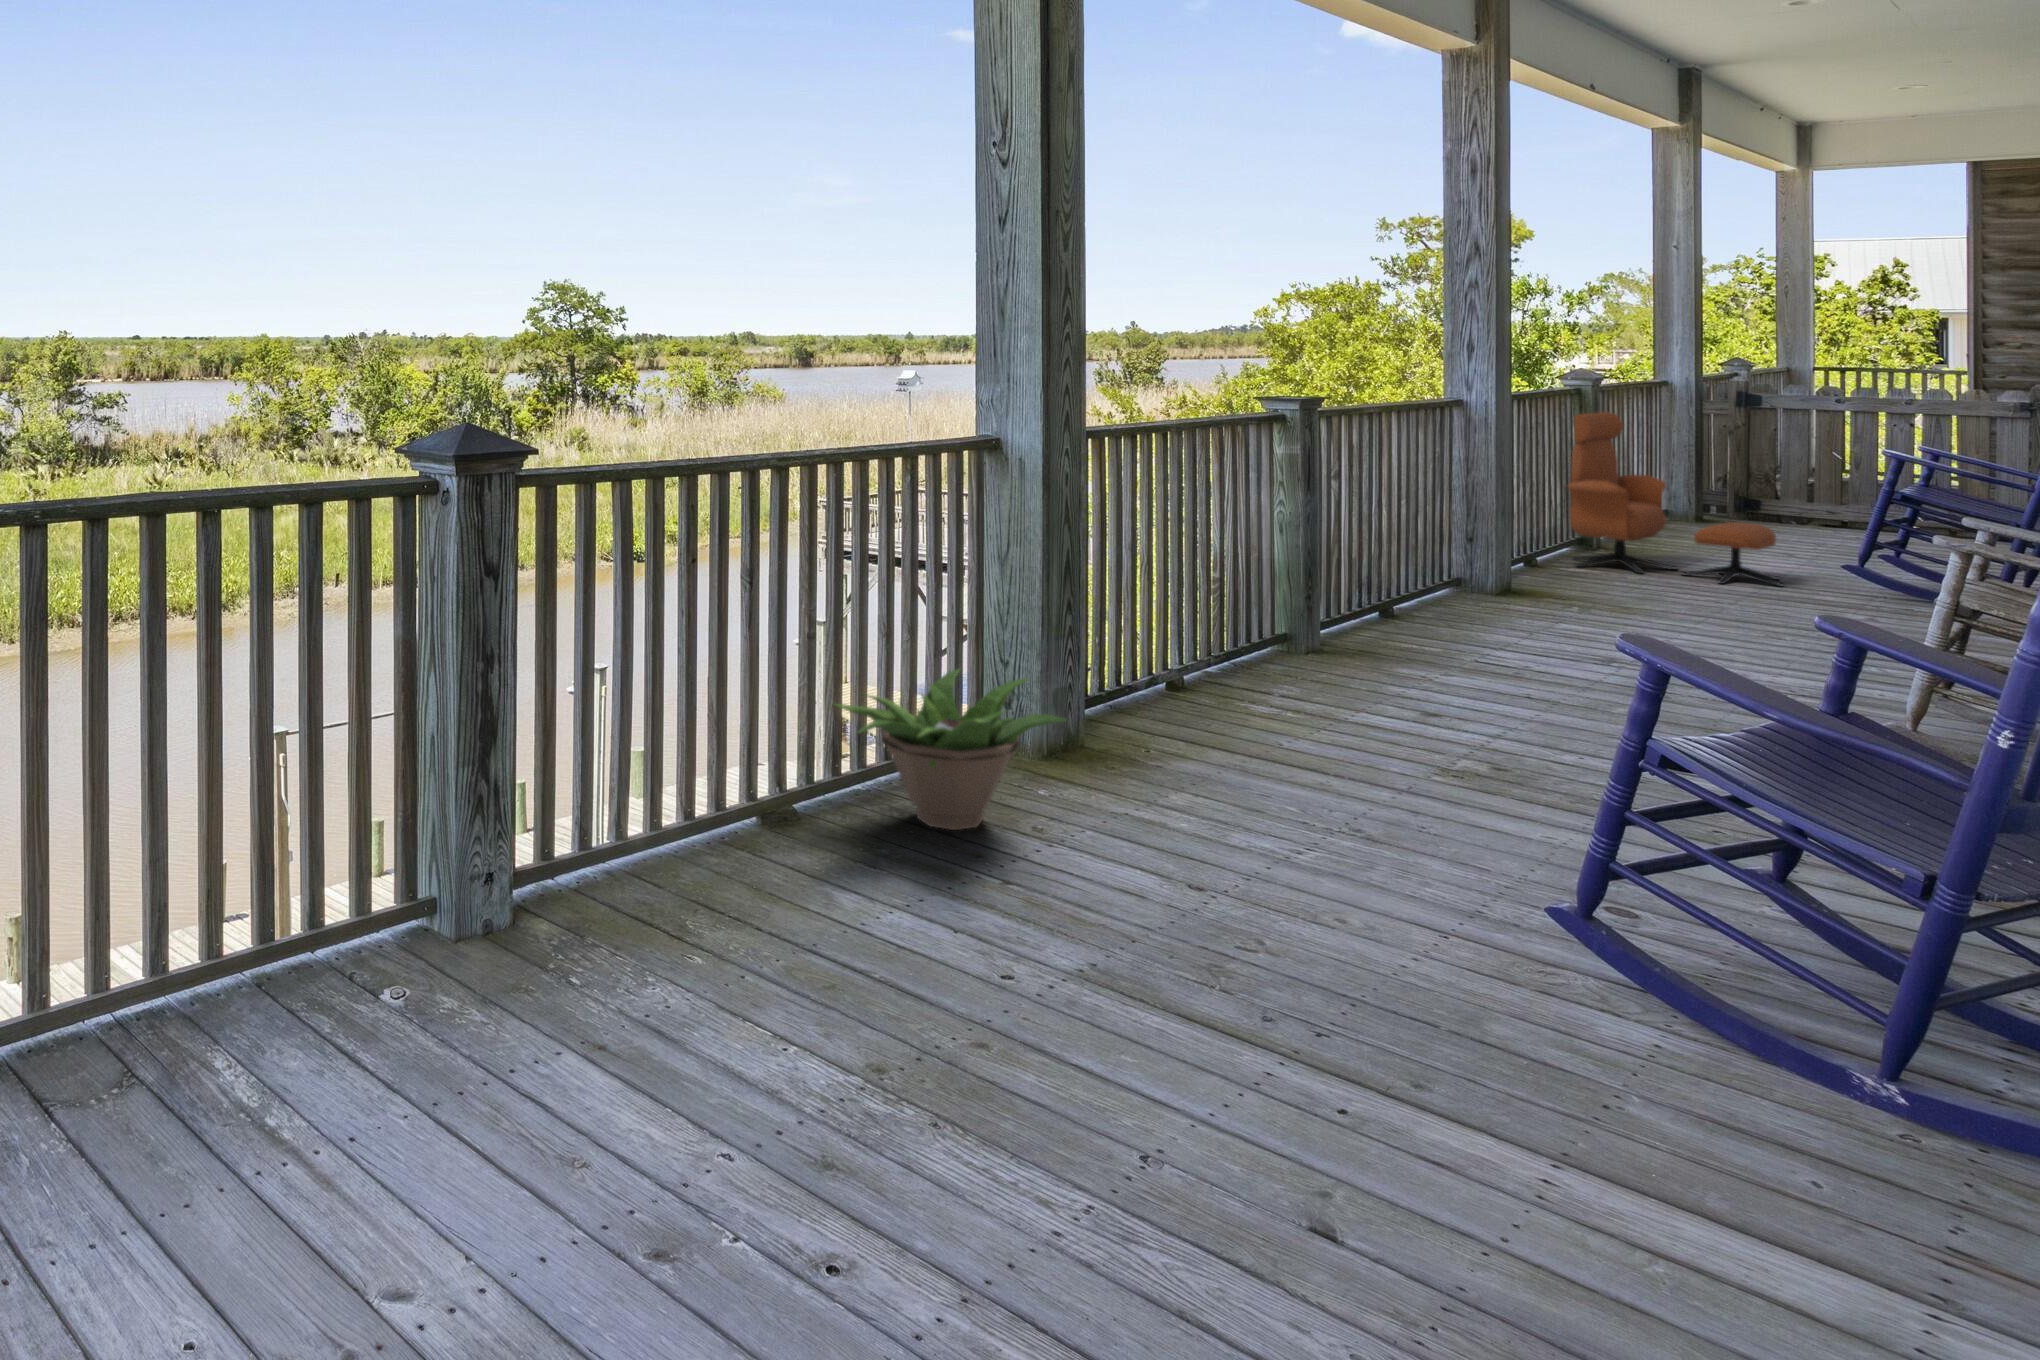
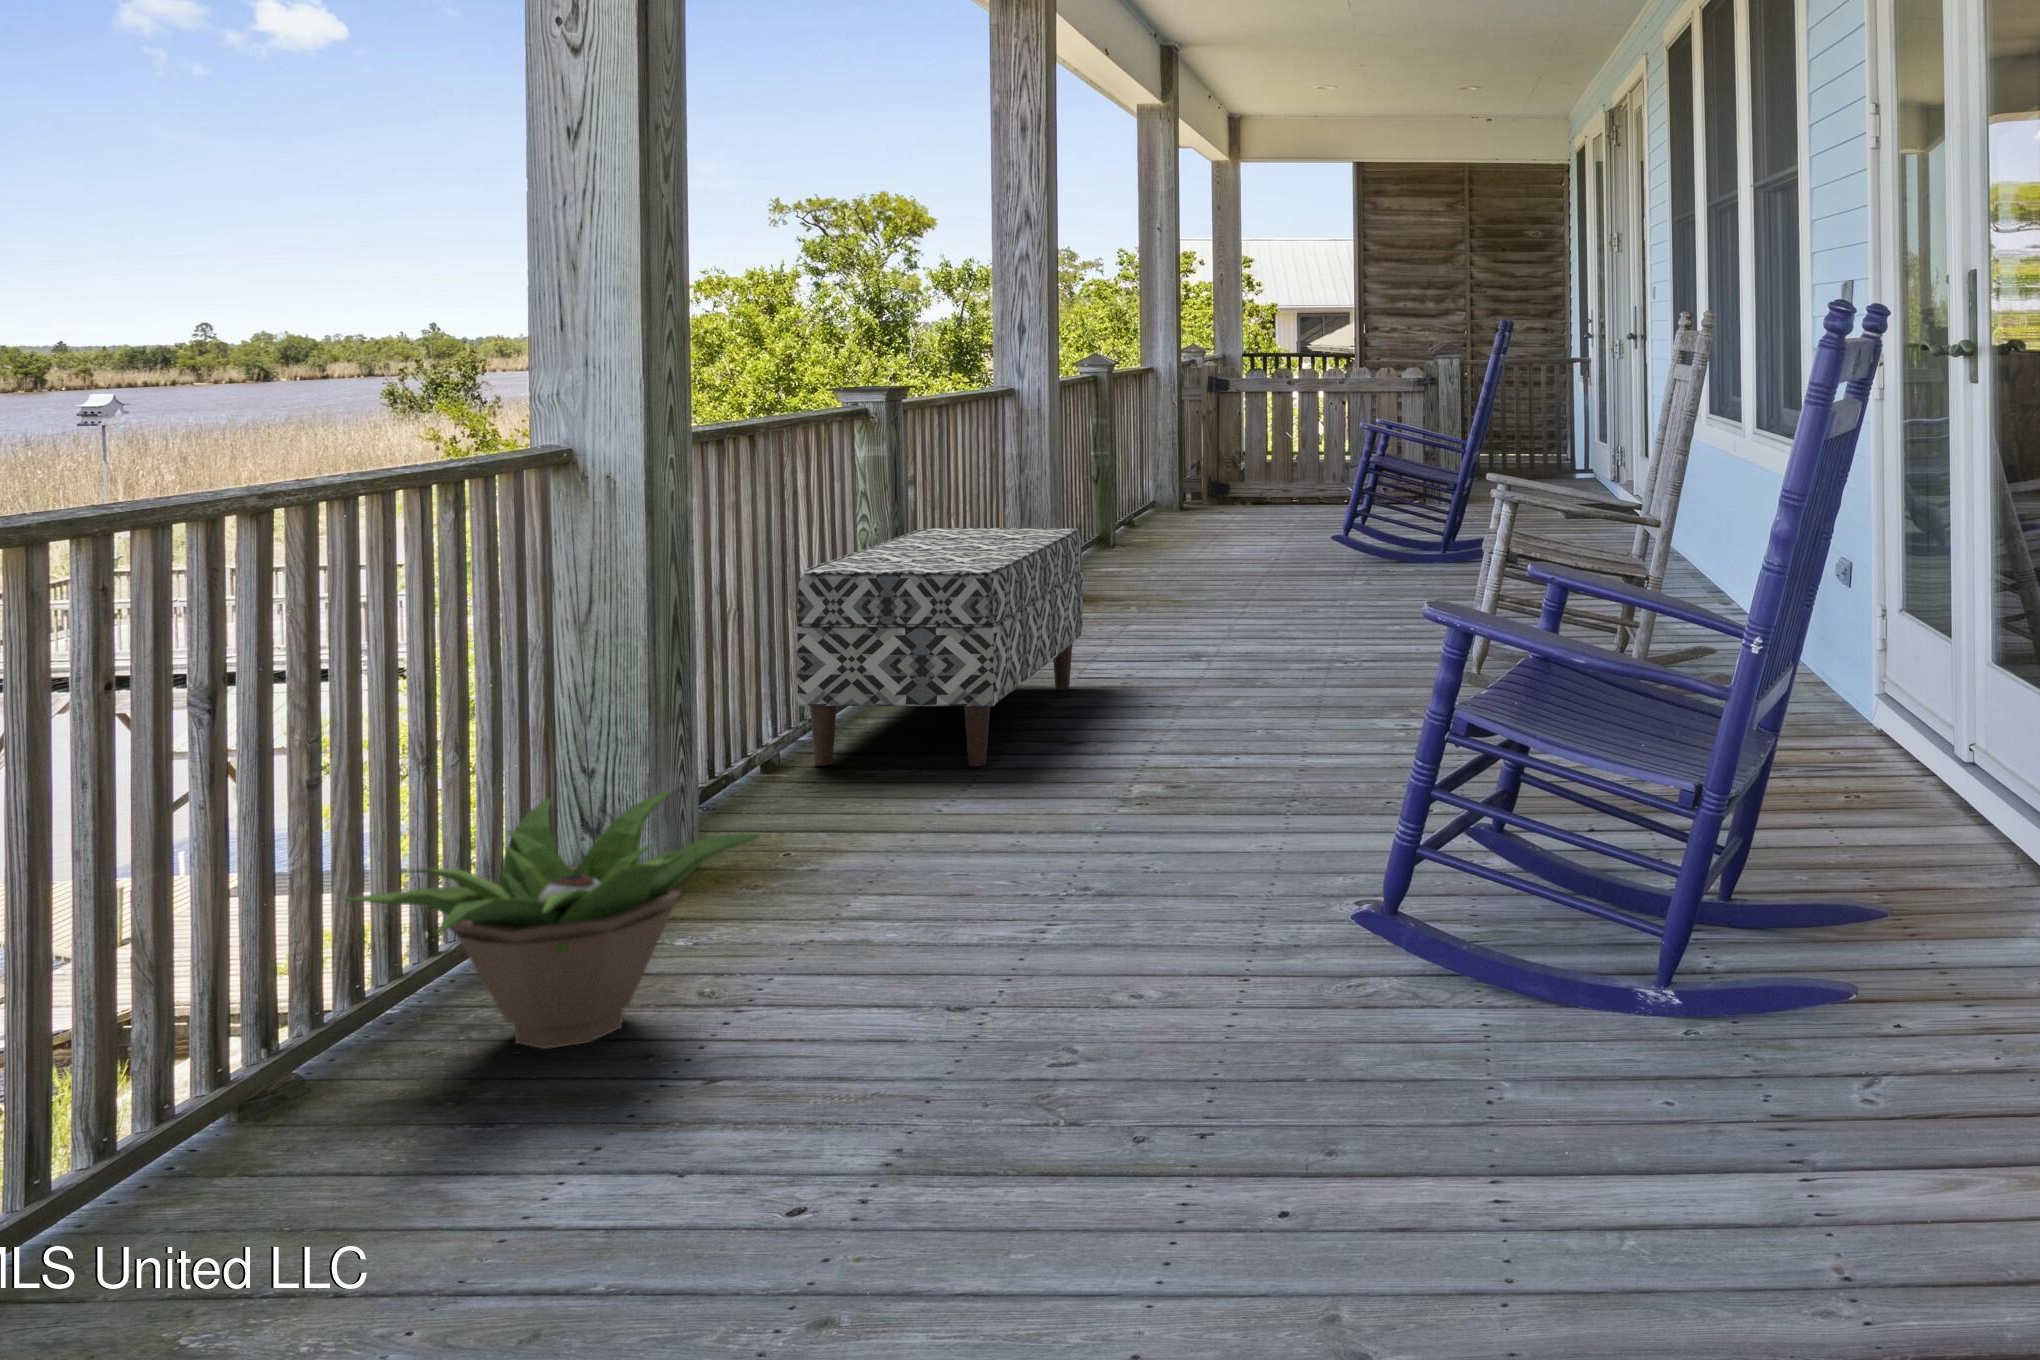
lounge chair: present [1568,412,1783,587] -> none [1097,400,1283,570]
bench: none [1195,514,1475,714] -> present [796,528,1083,767]

